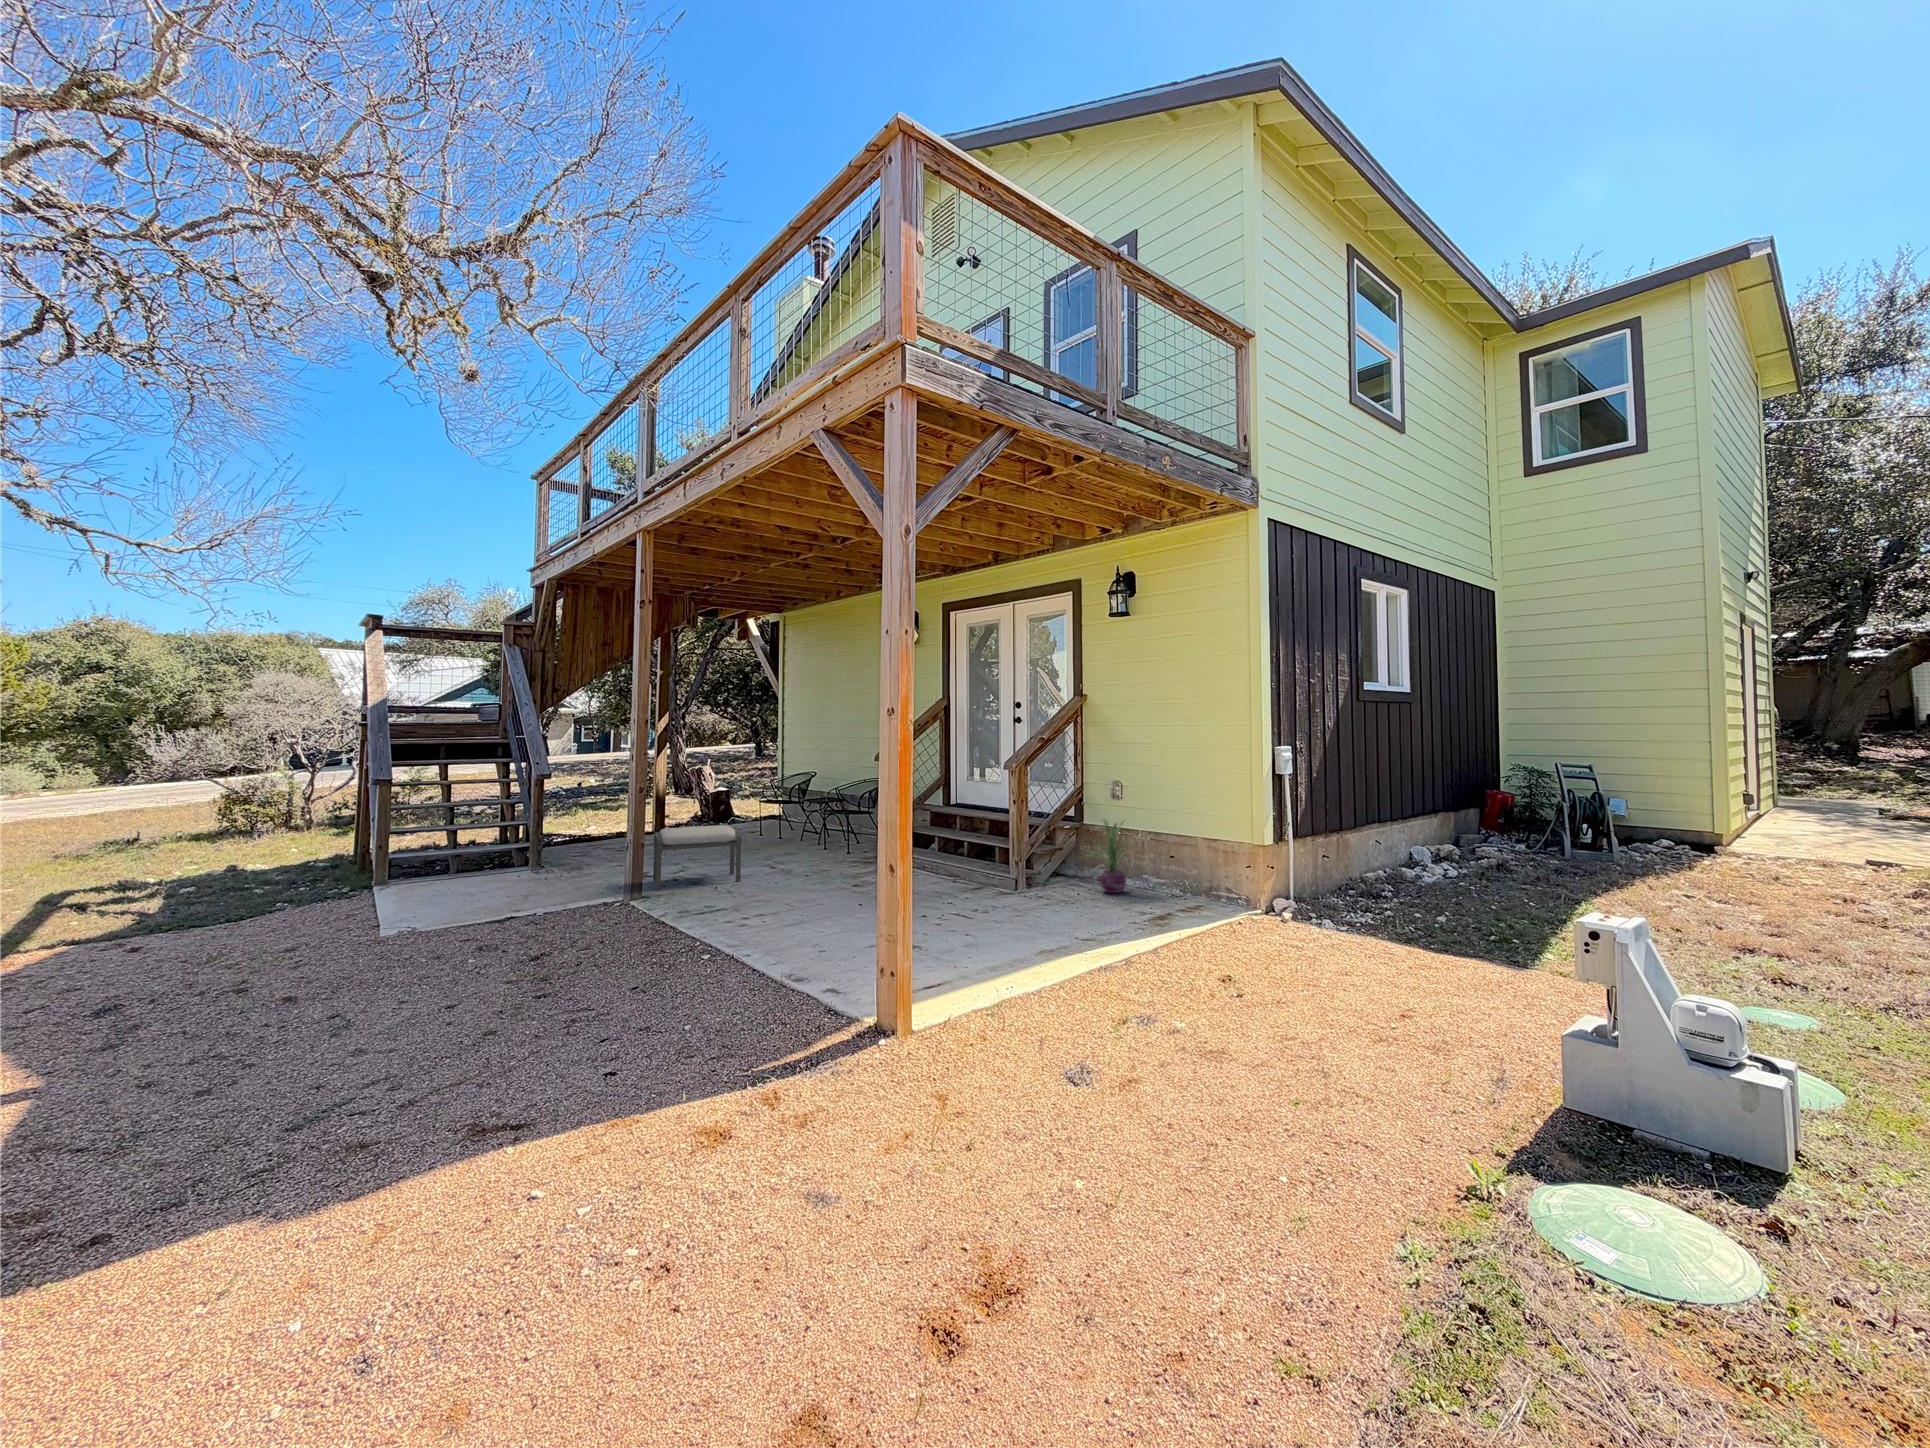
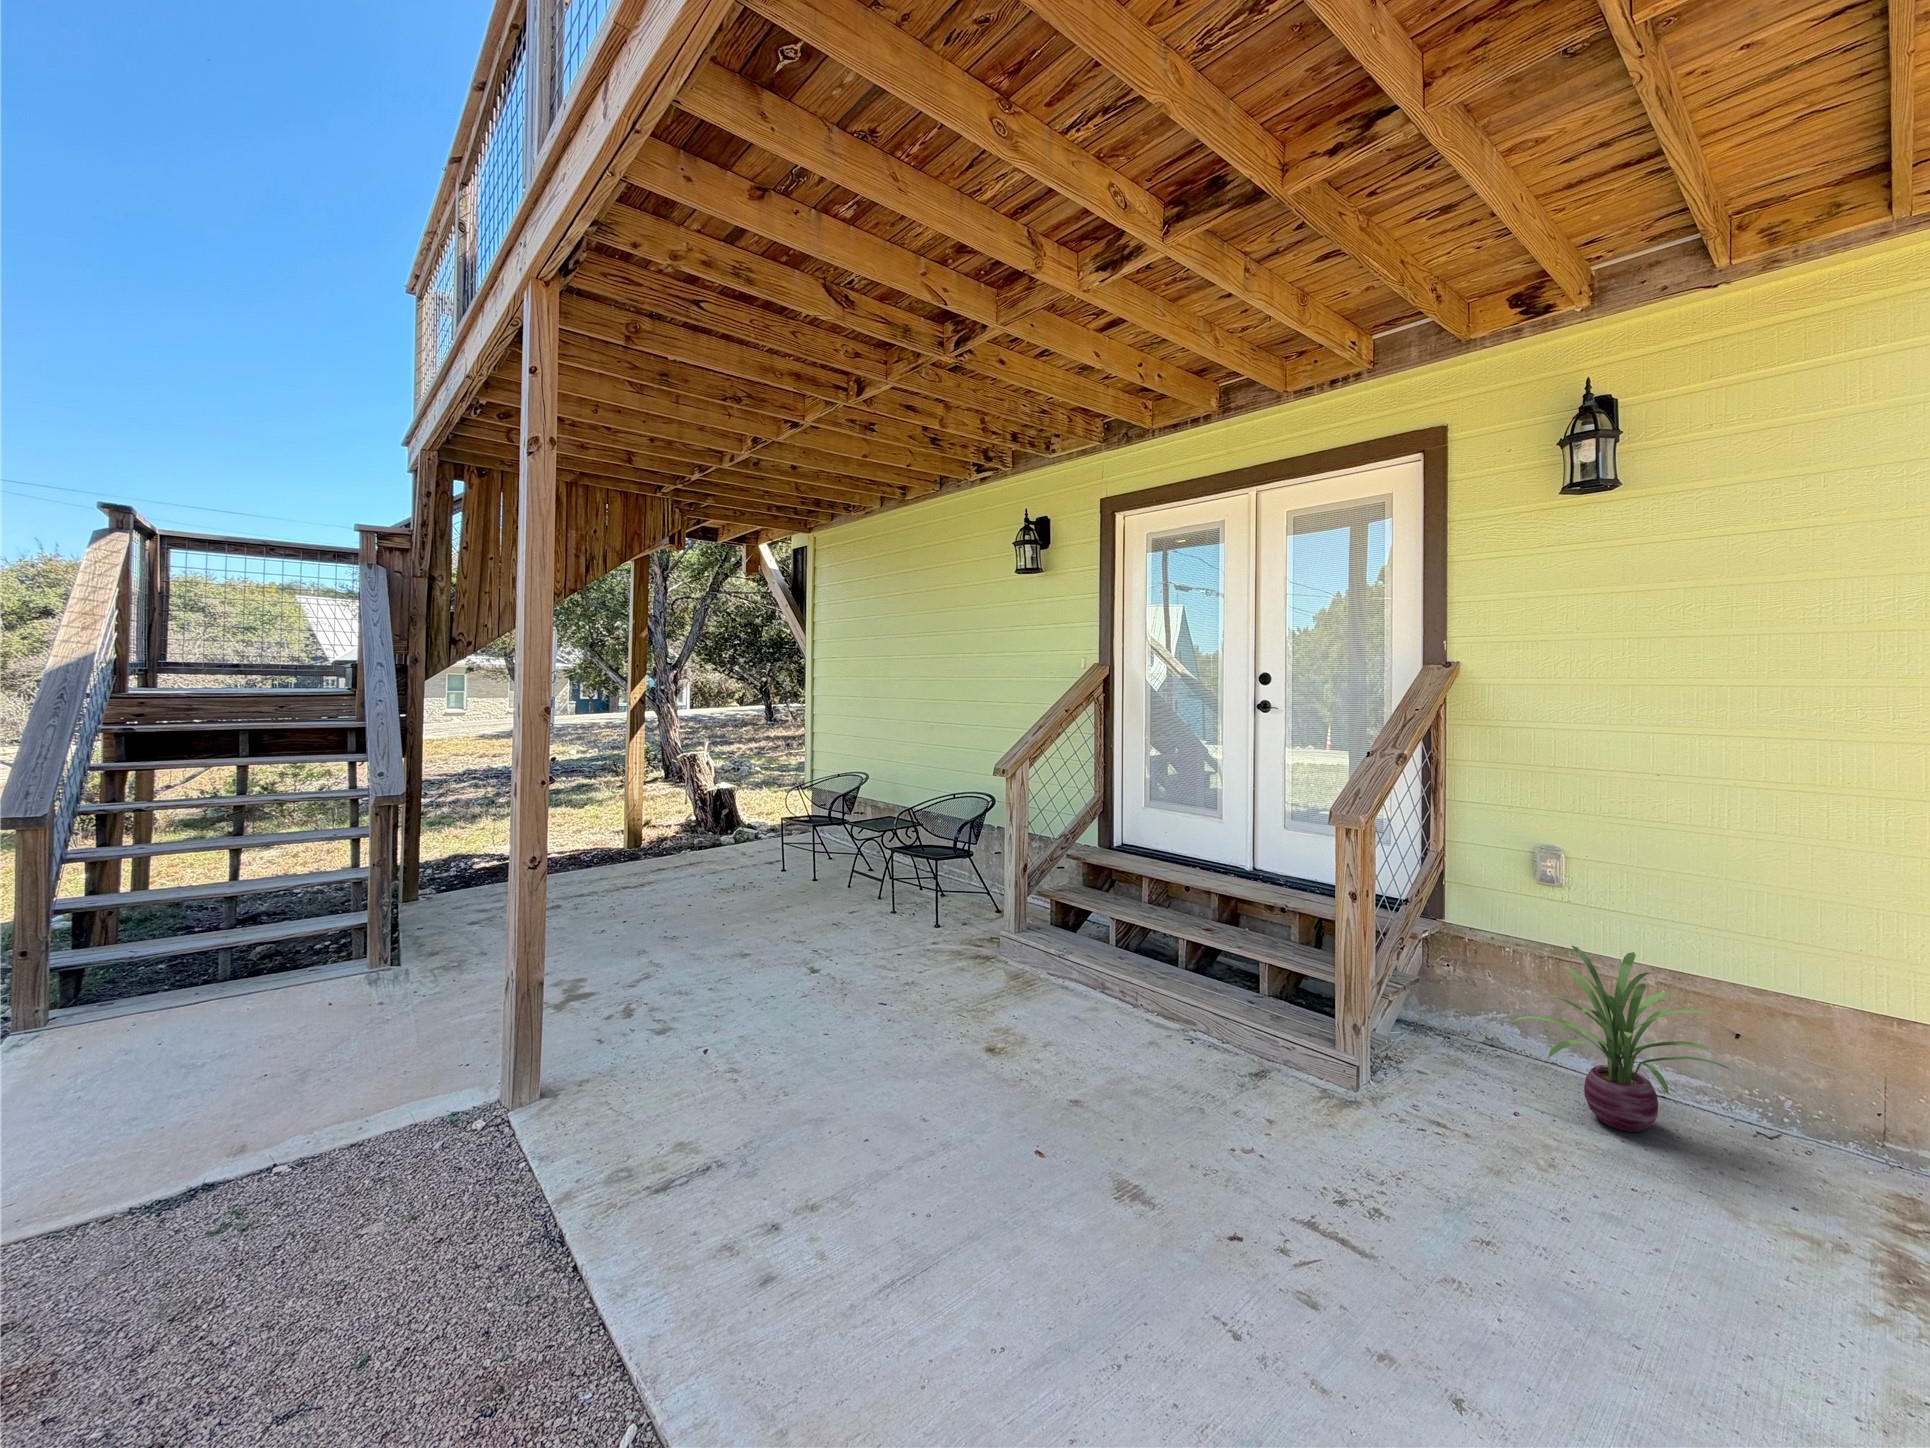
ottoman: present [653,825,742,889] -> none [579,911,762,1069]

